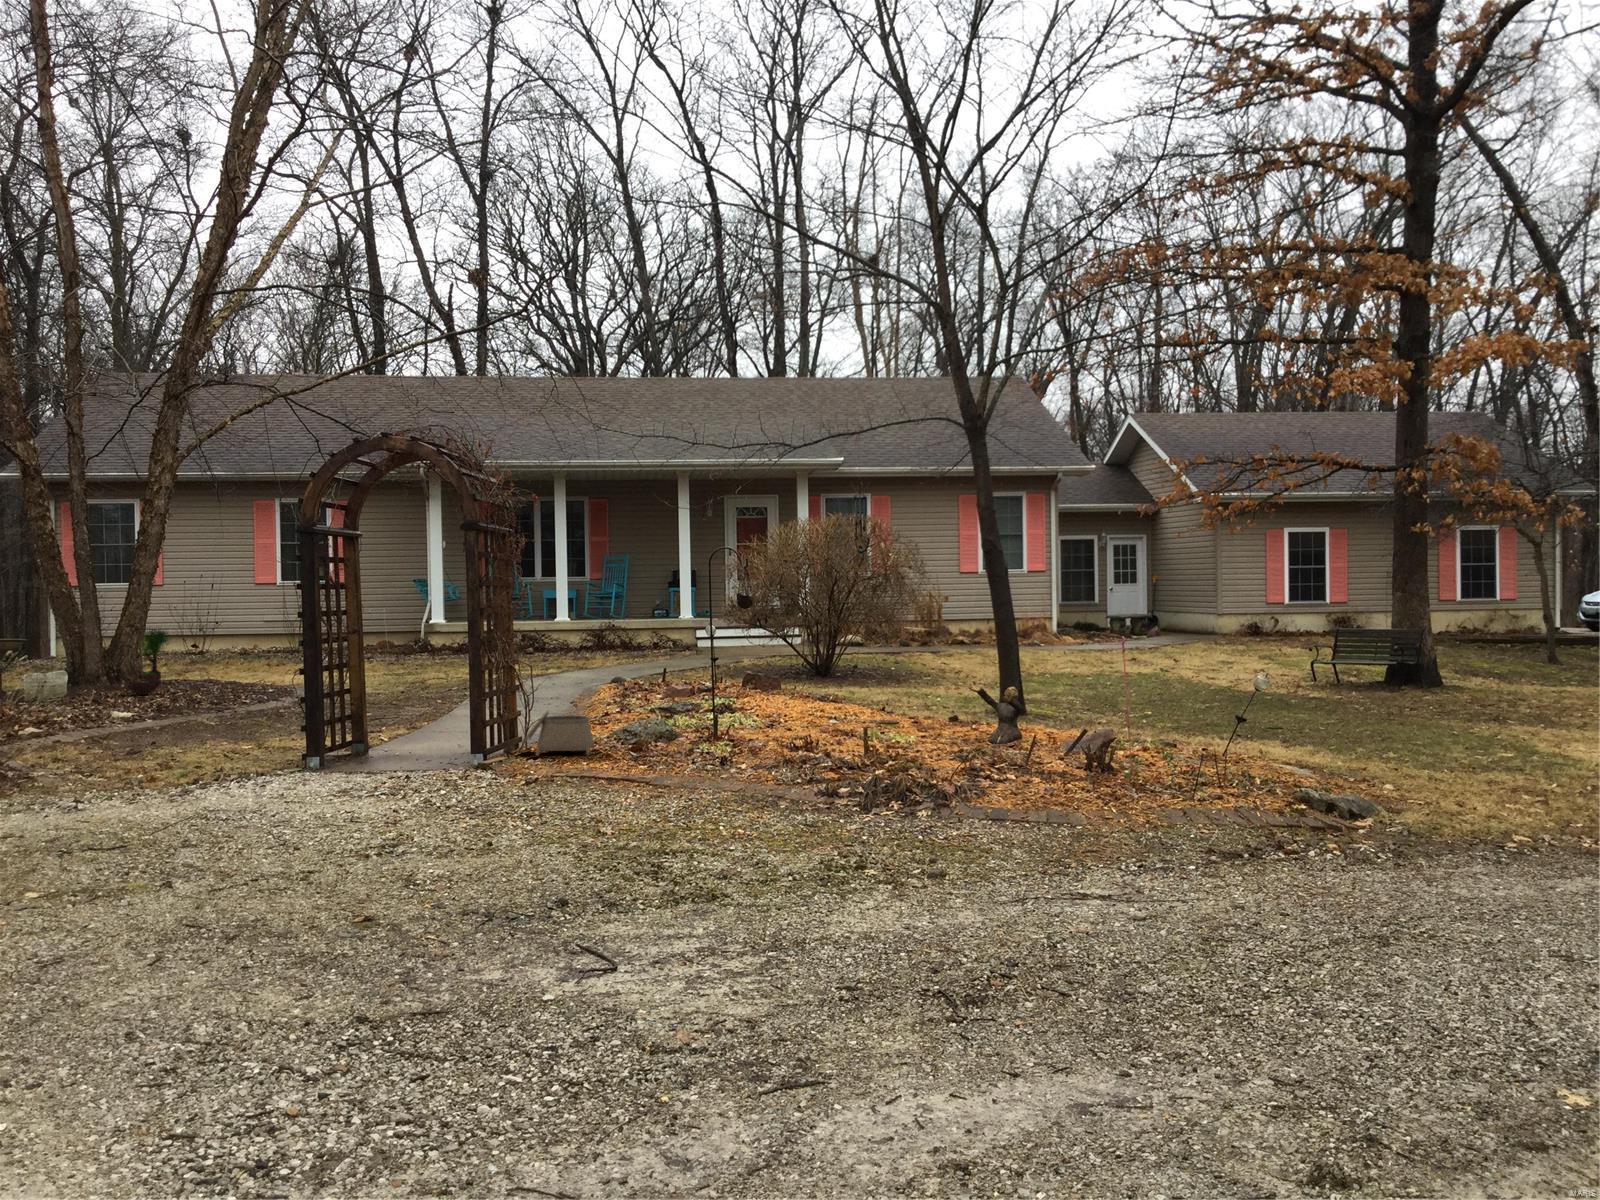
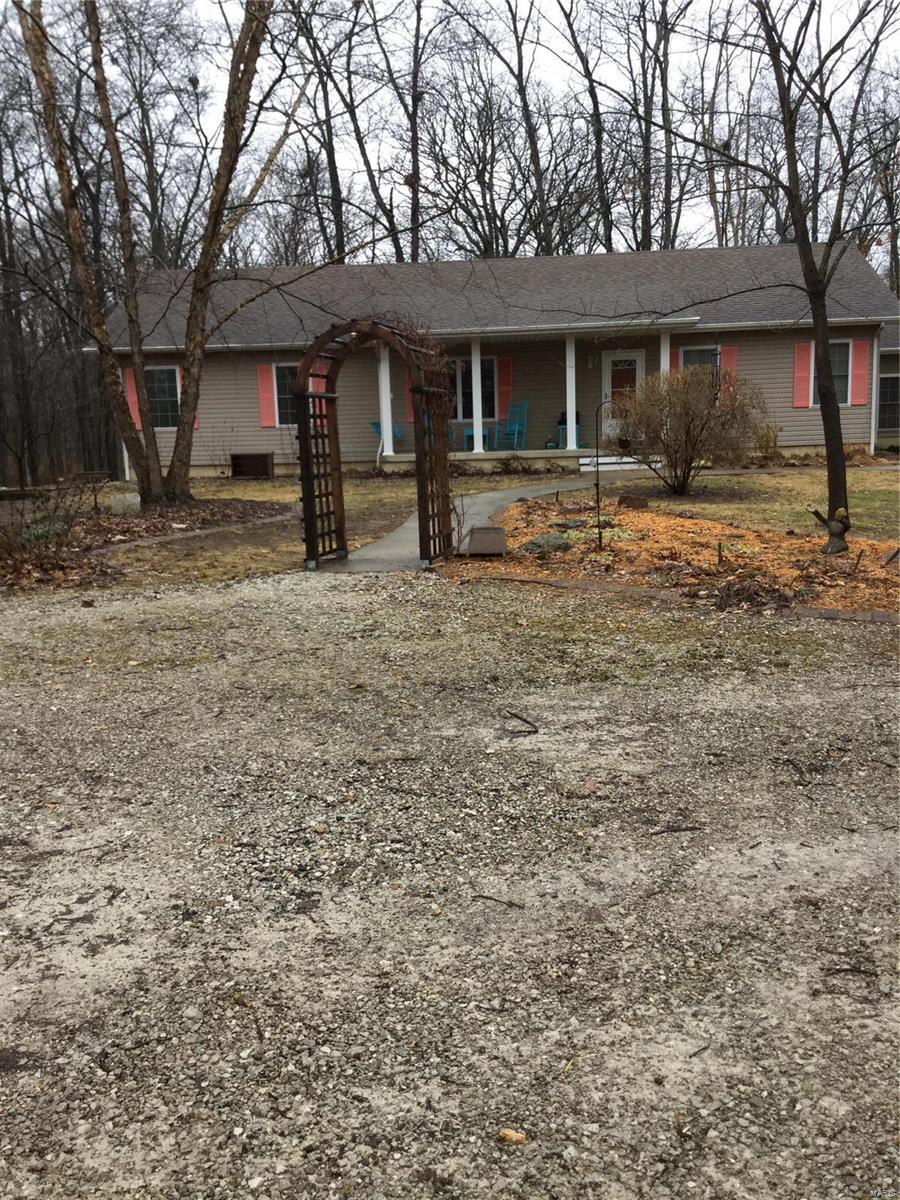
bench: none [198,617,269,658] -> present [229,450,275,479]
potted tree: present [127,629,171,695] -> none [185,457,213,508]

